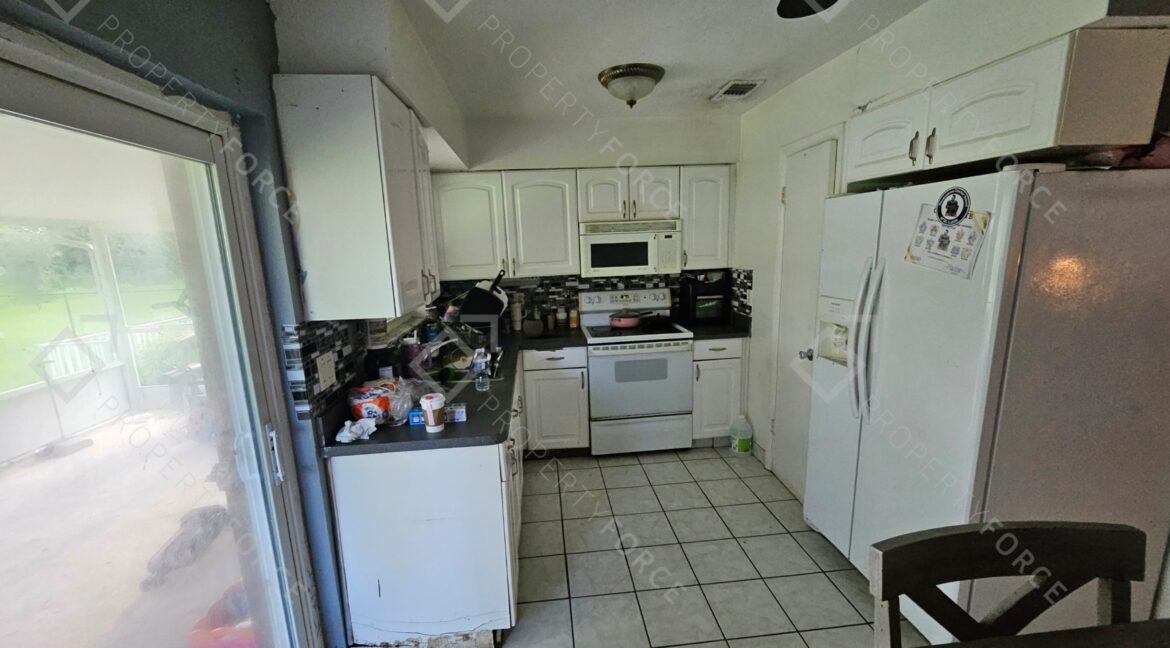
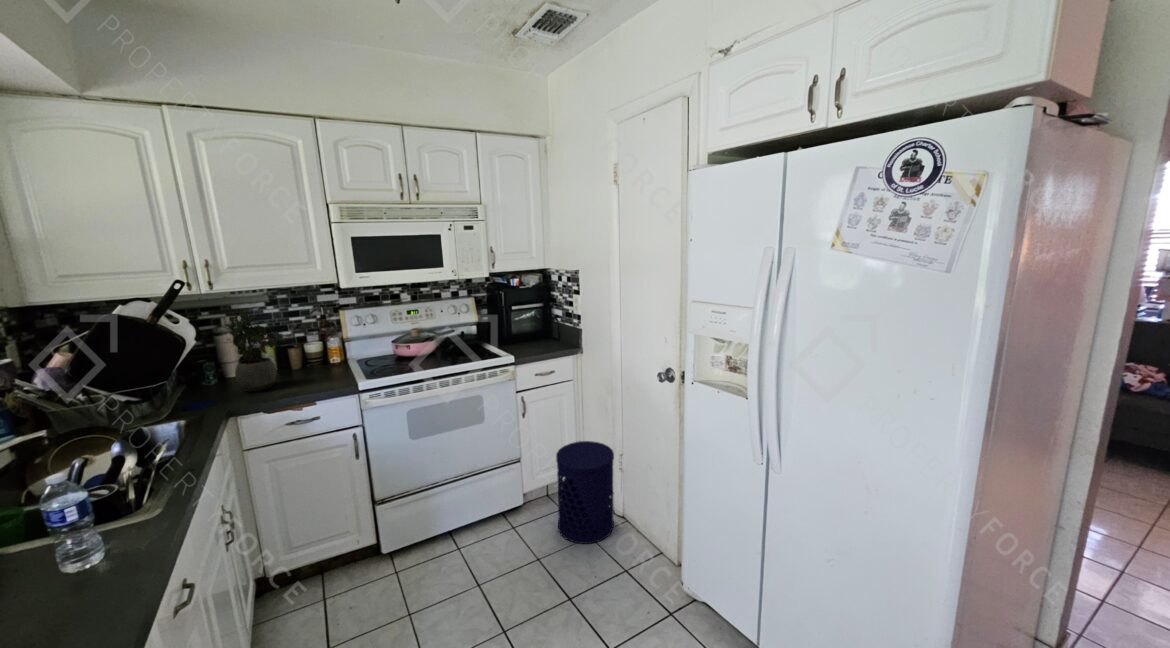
waste bin: none [716,407,767,485] -> present [556,441,614,544]

